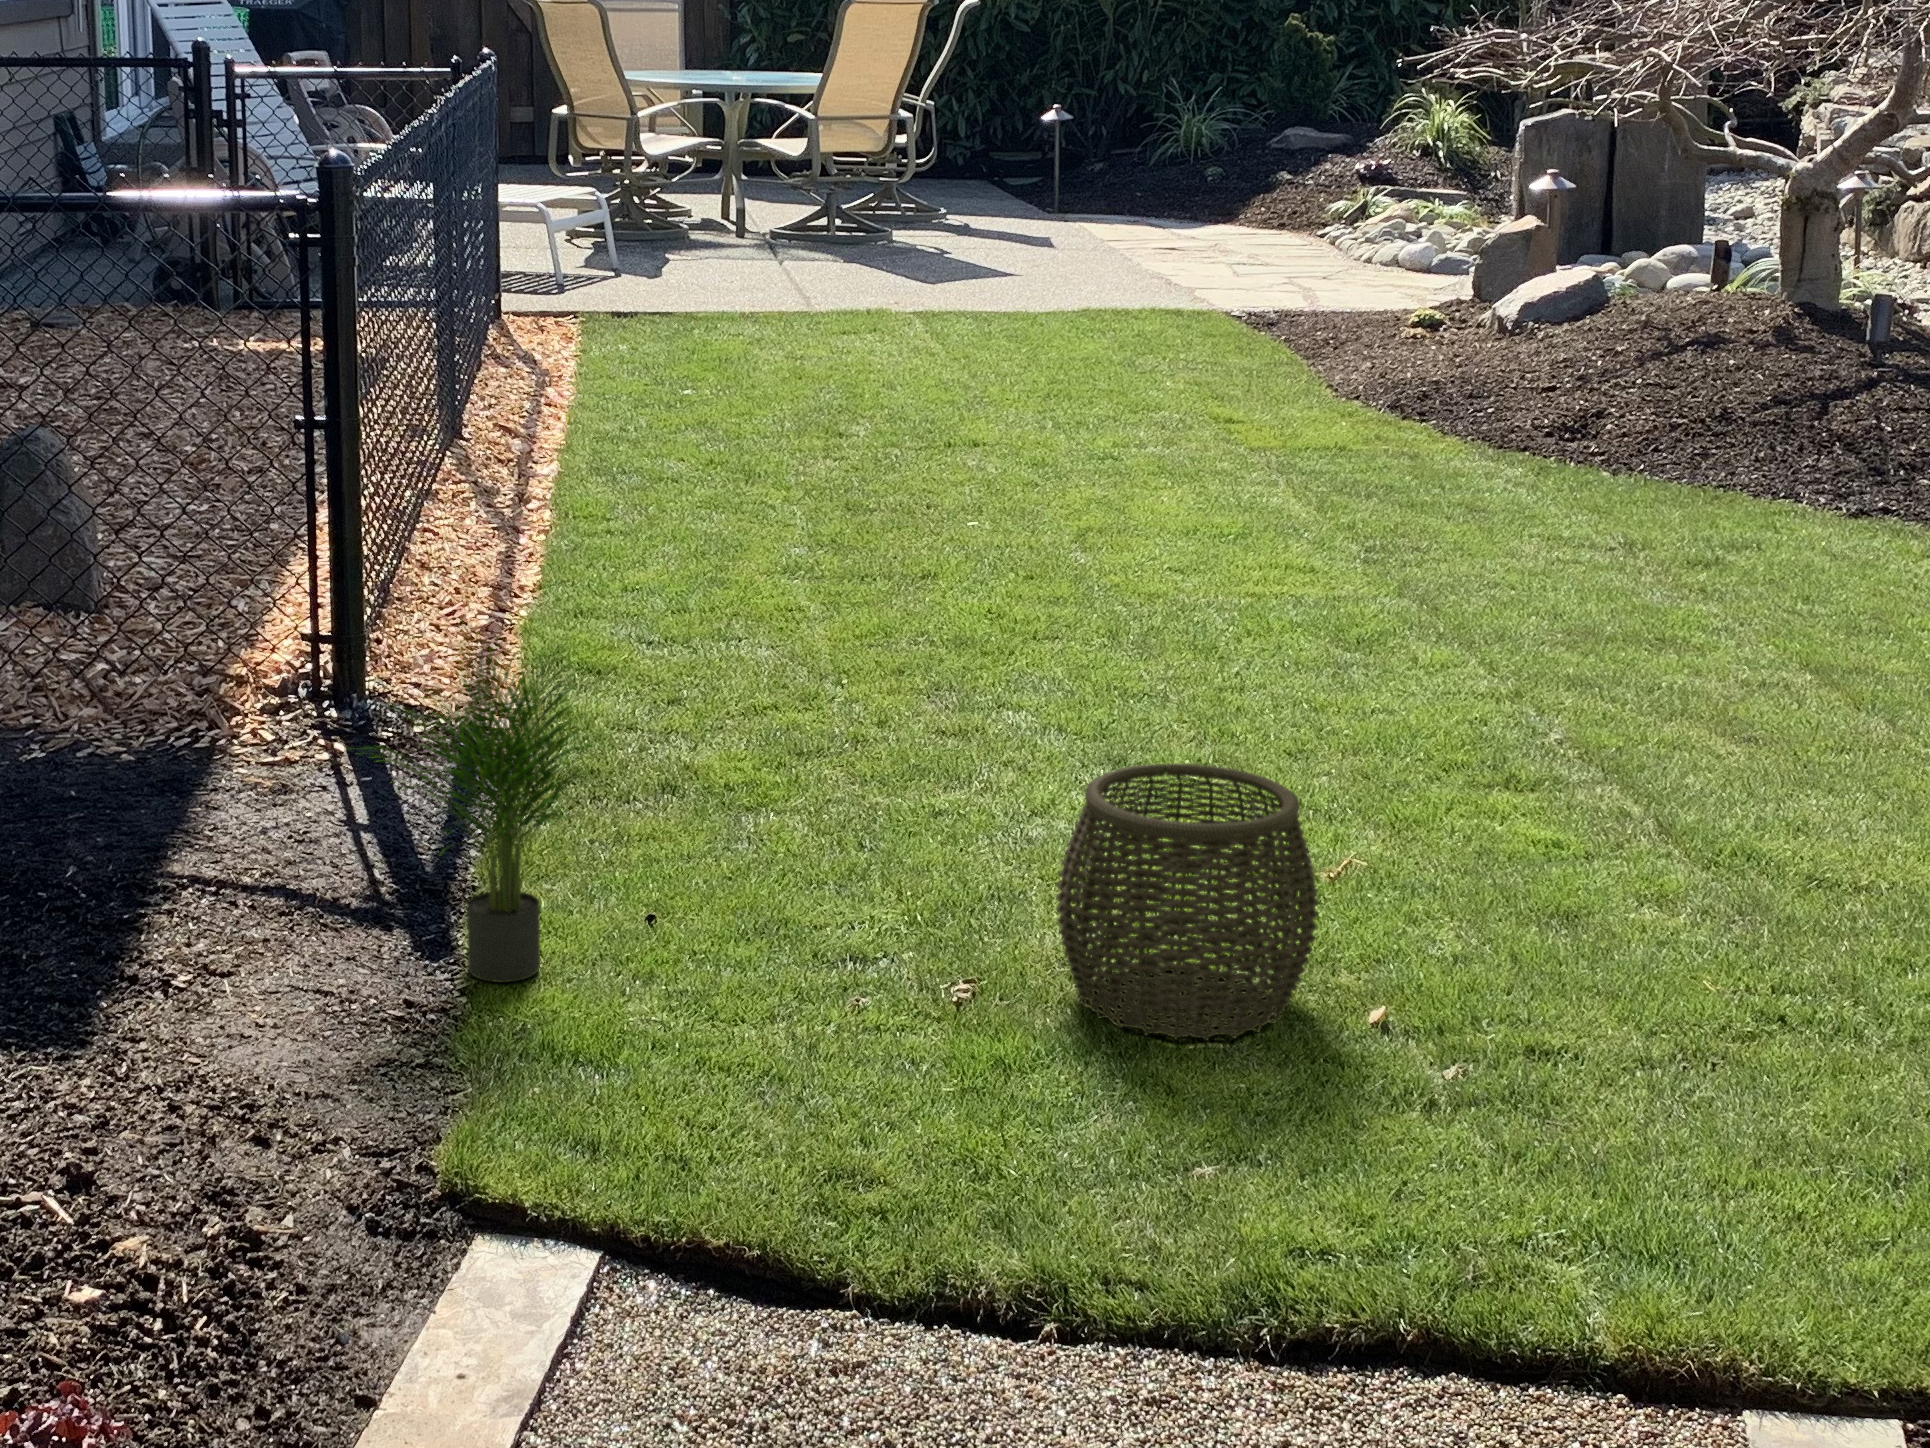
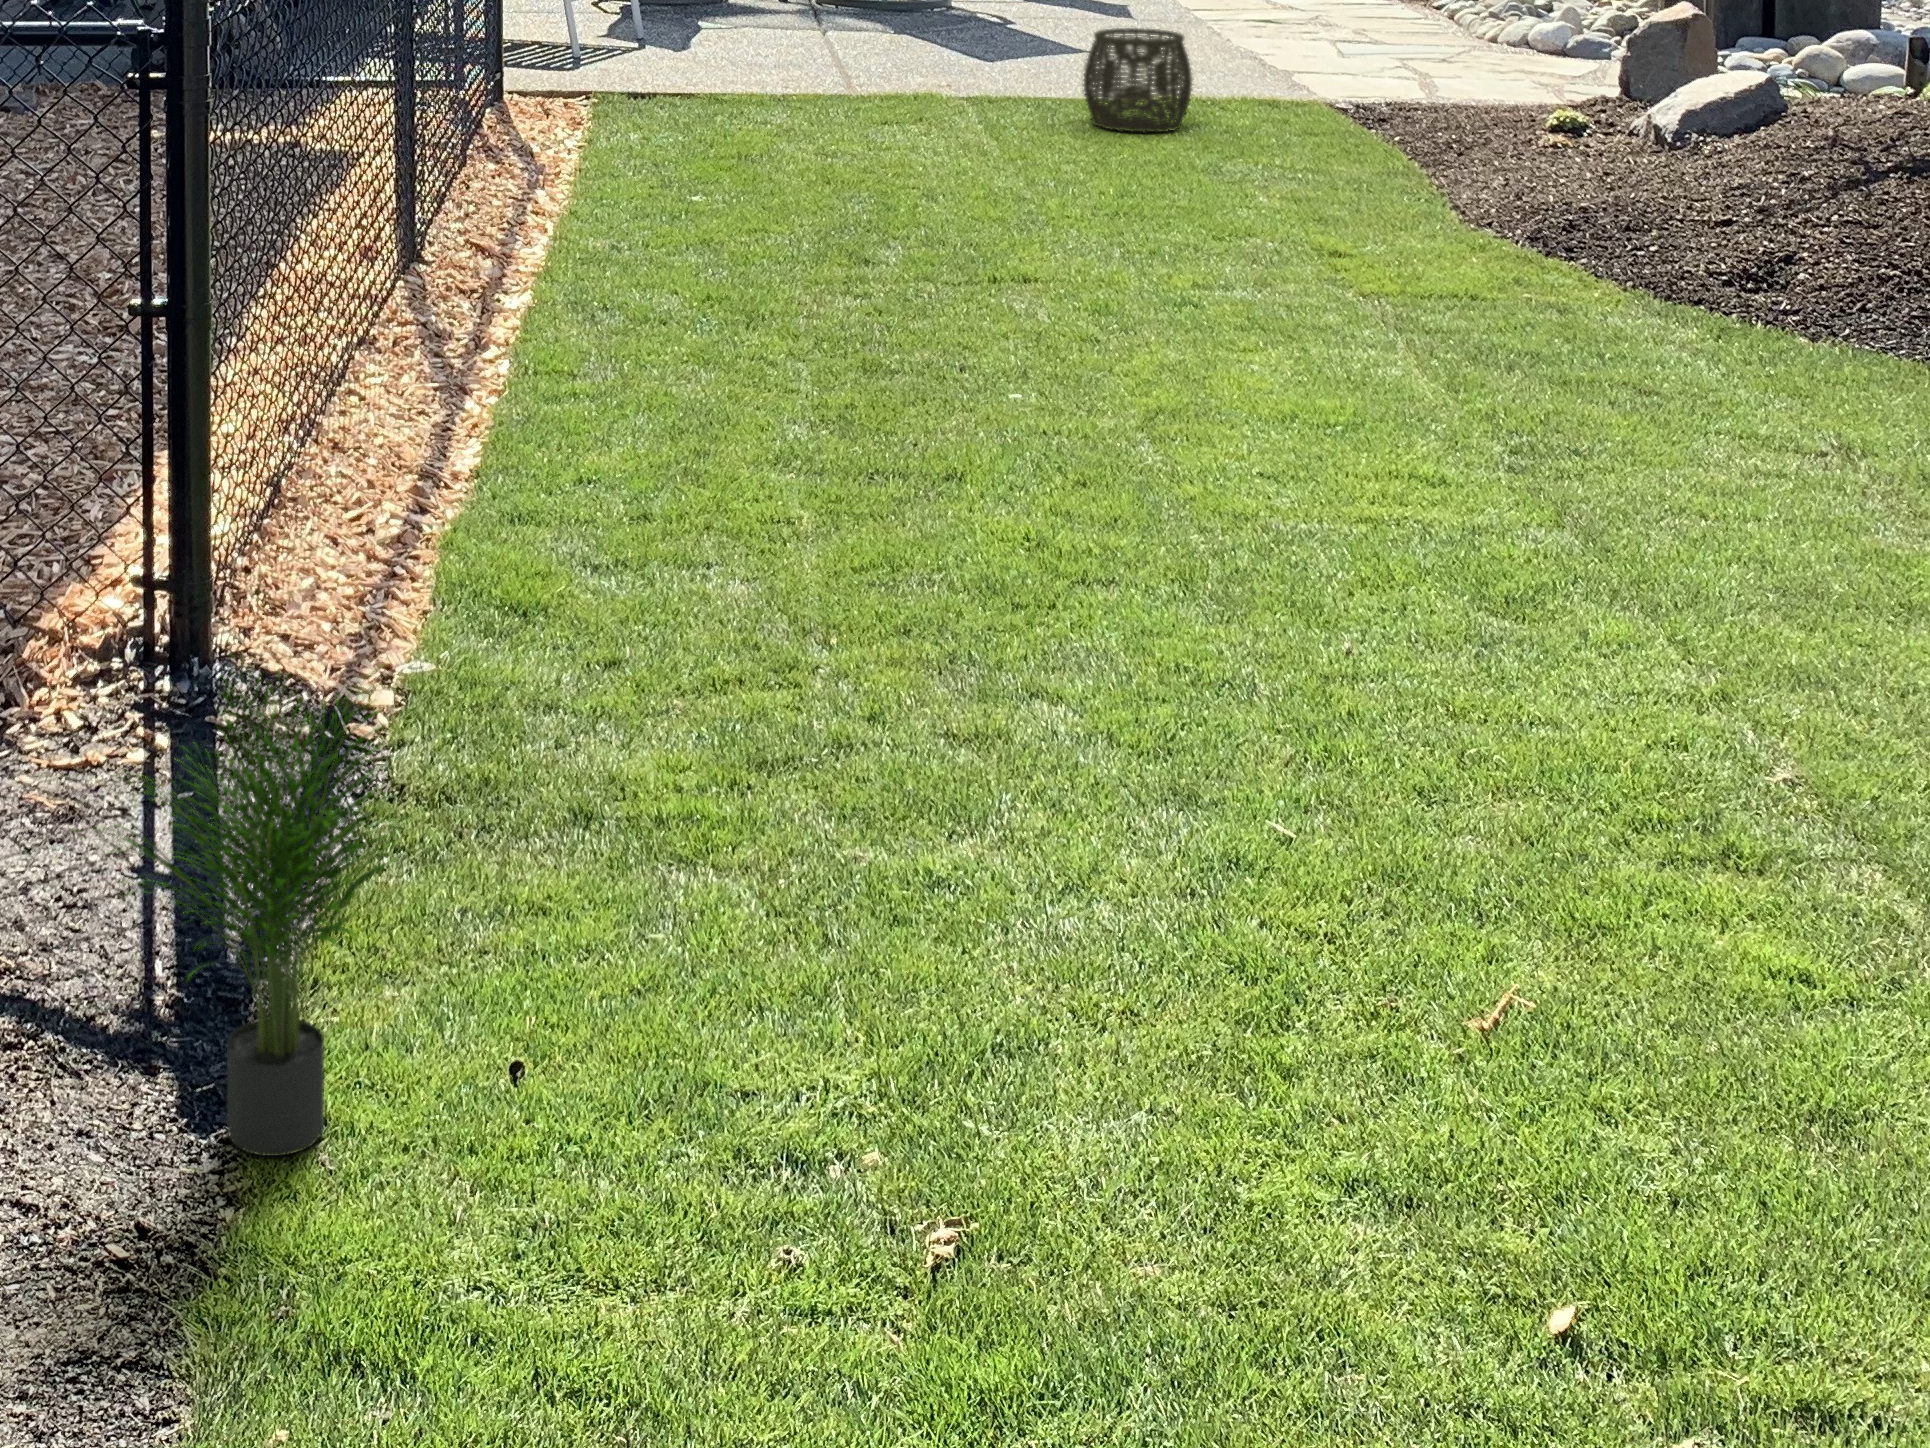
woven basket: present [1056,764,1318,1041] -> present [1083,28,1192,133]

